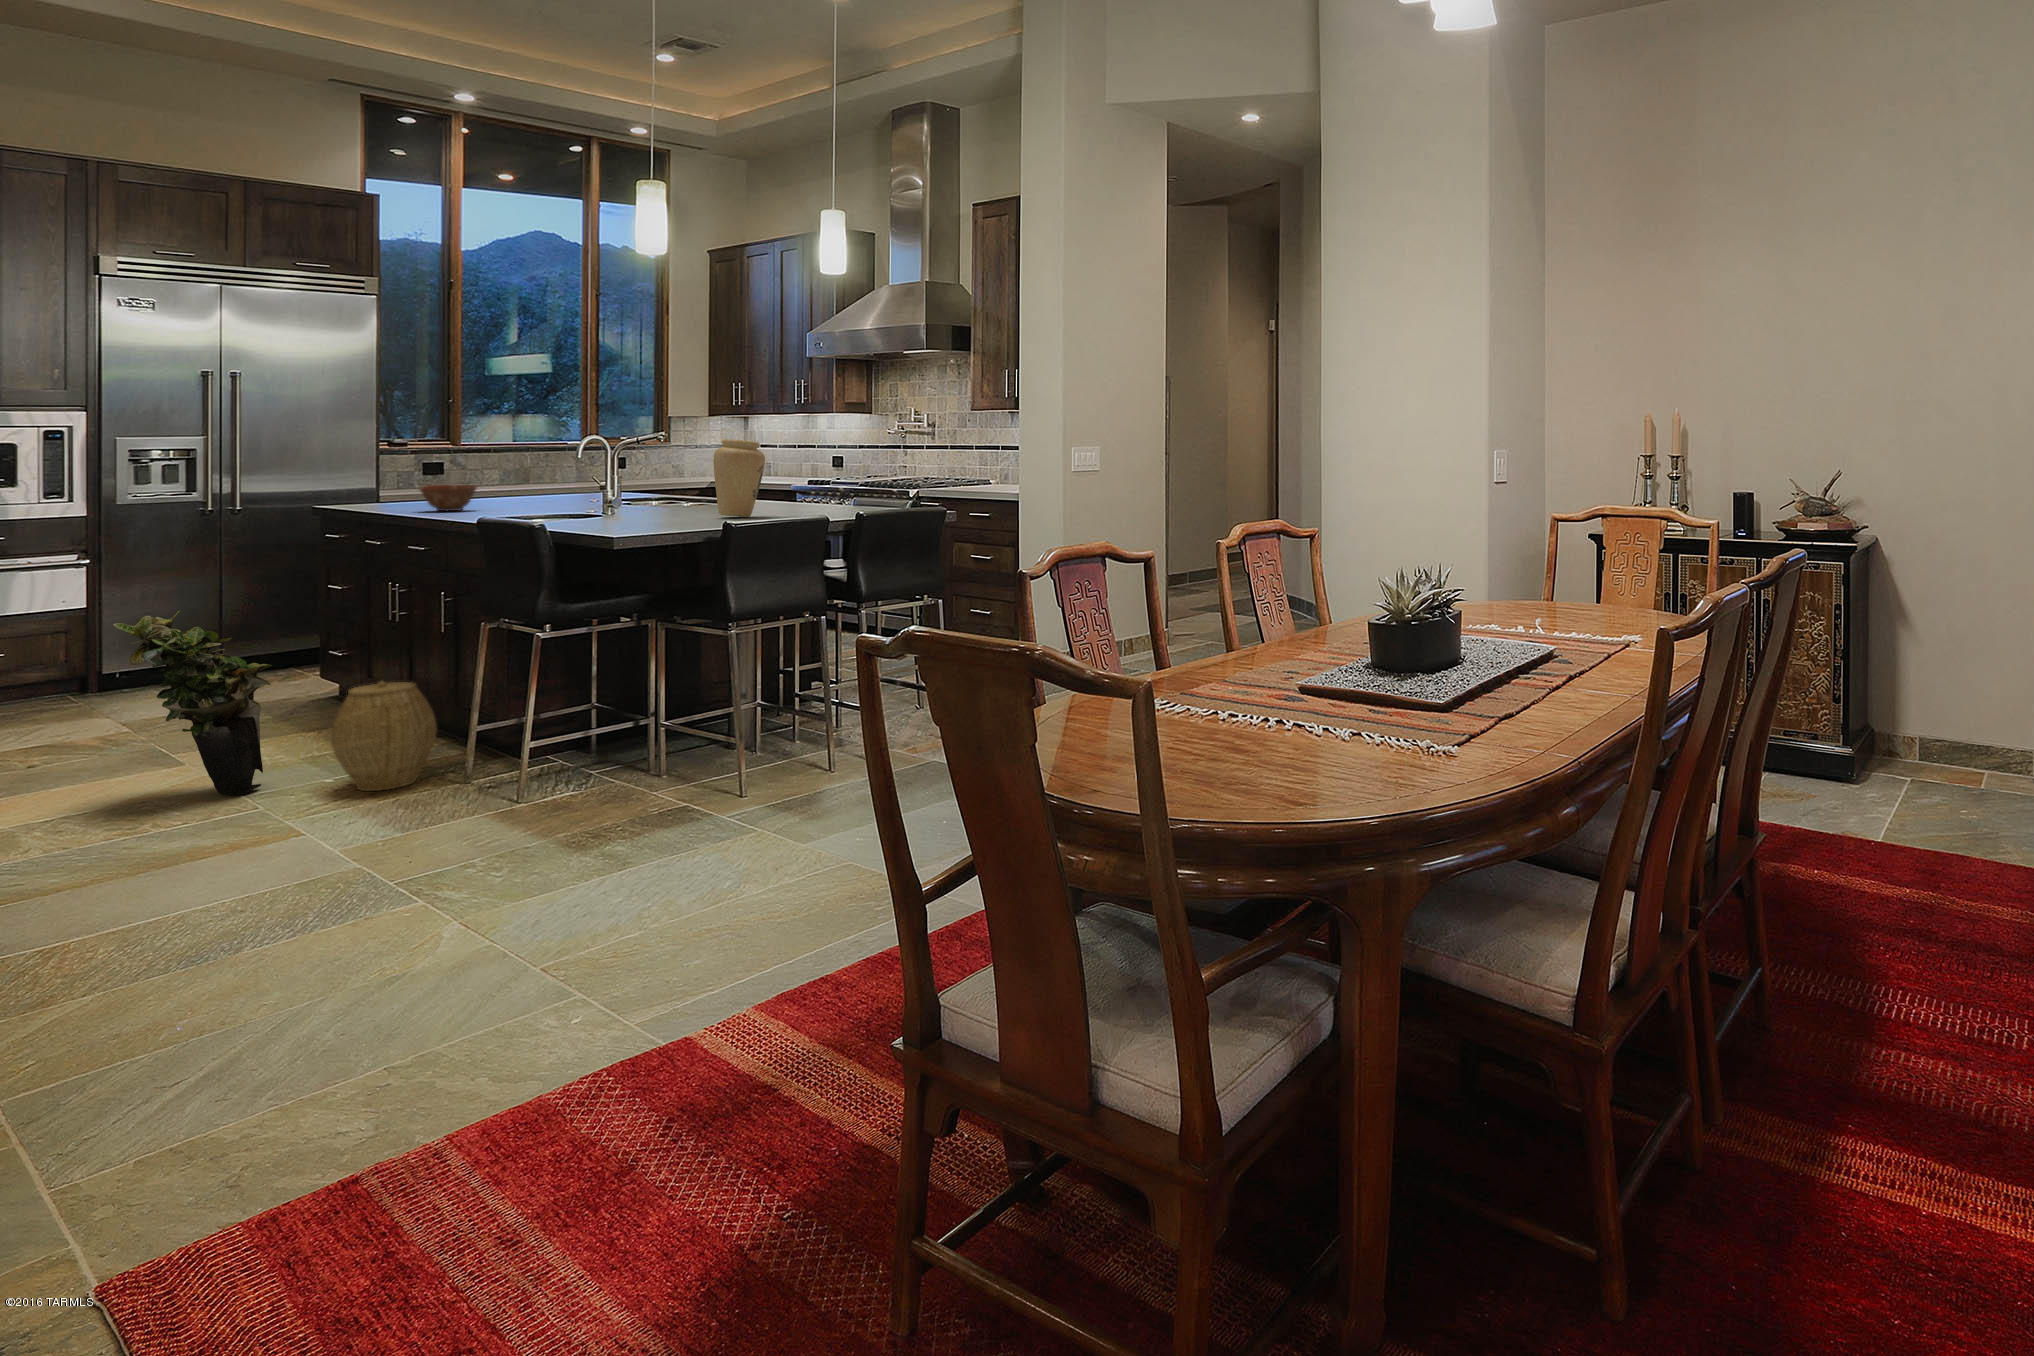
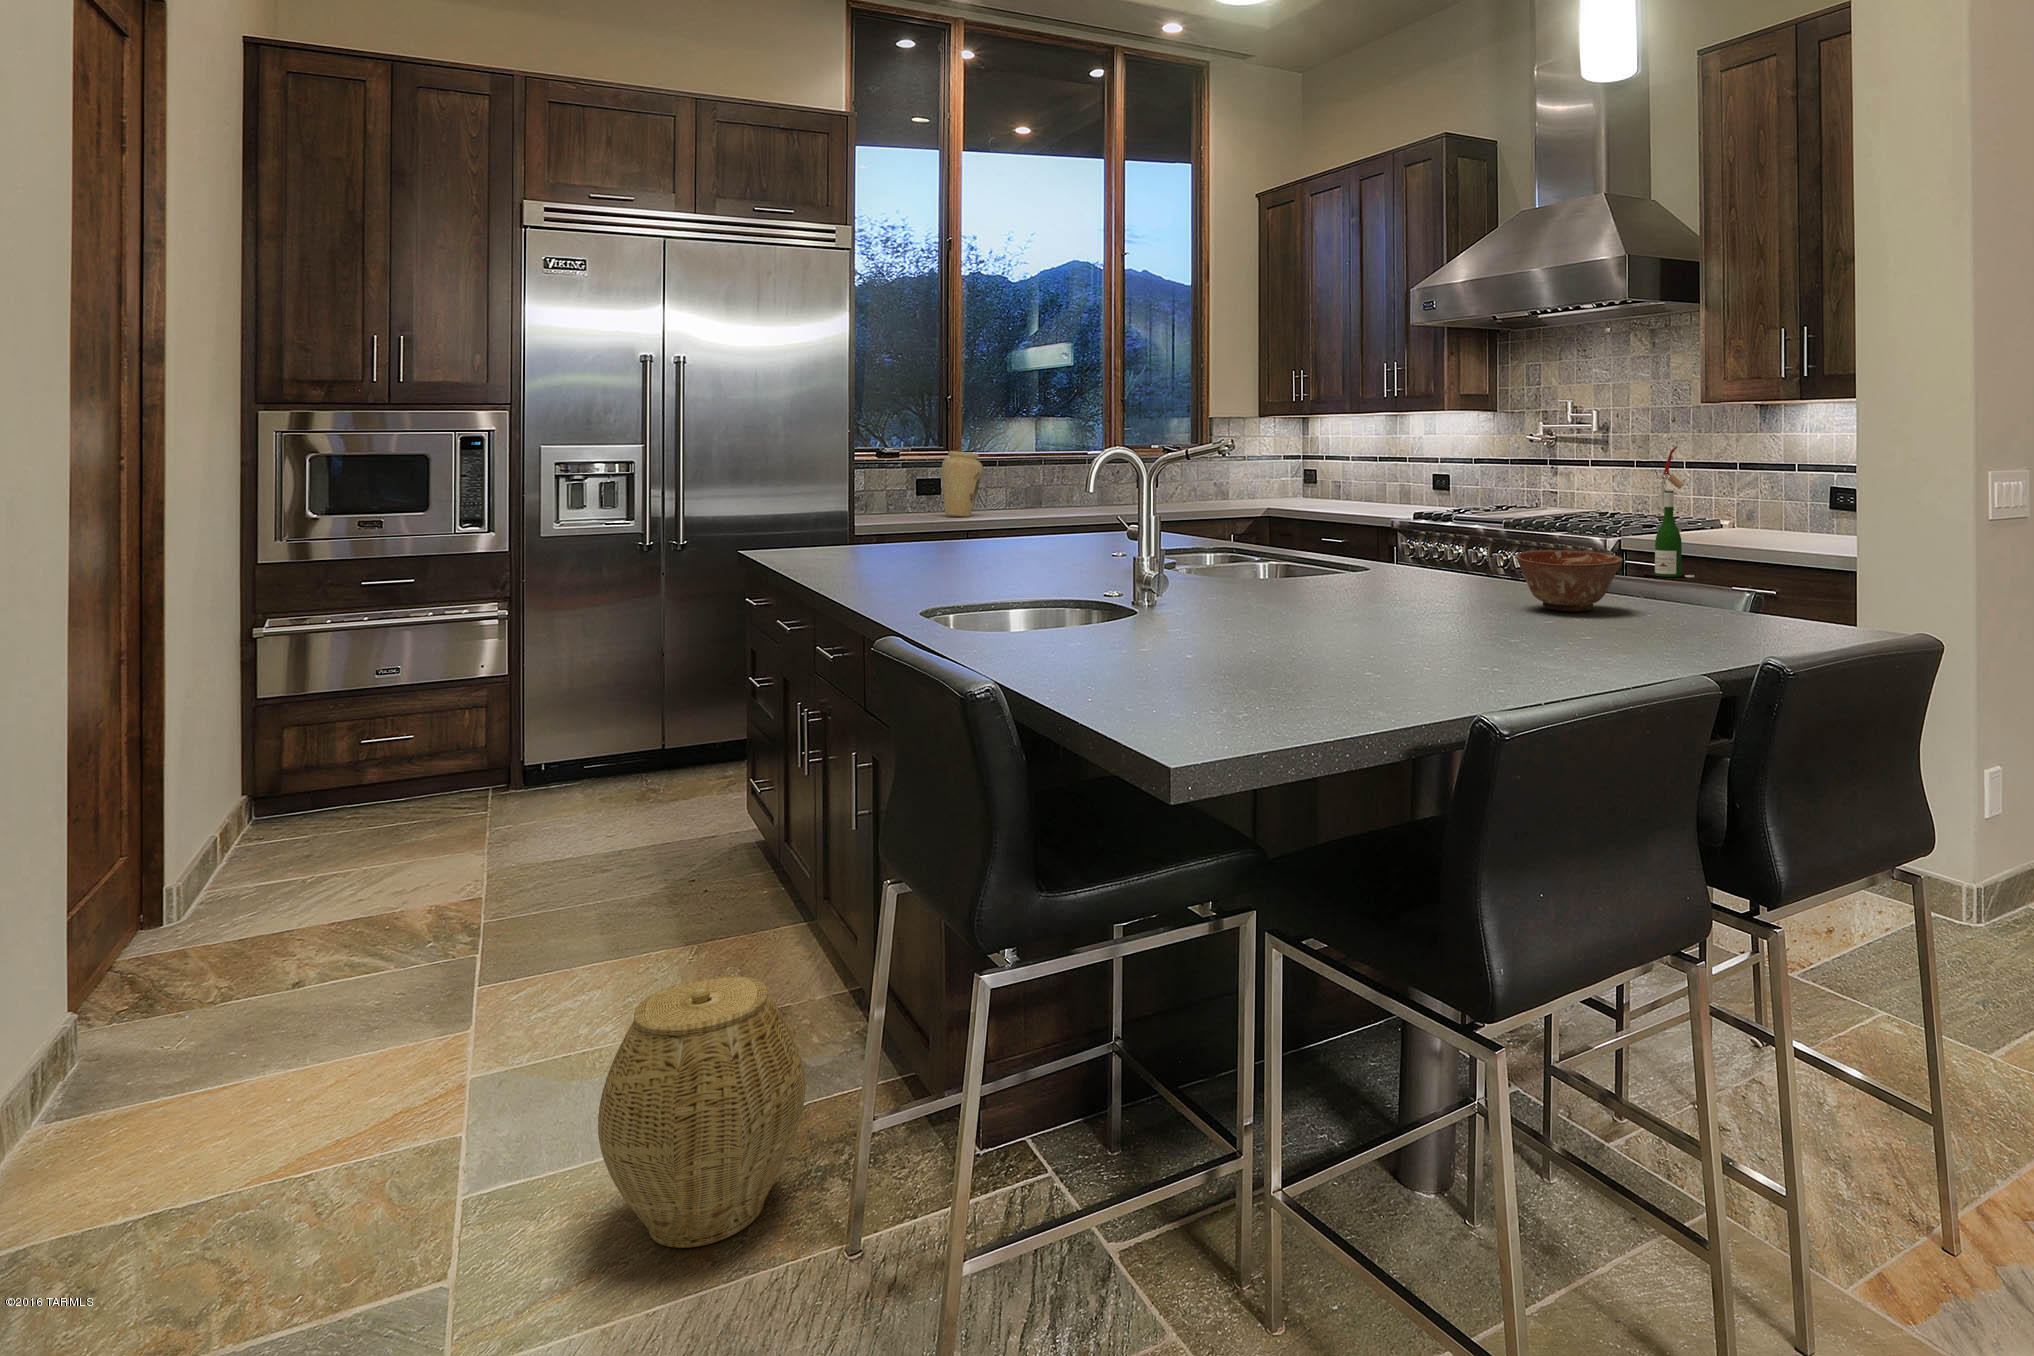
wine bottle: none [898,437,917,501] -> present [1655,446,1694,577]
vase: present [714,439,765,517] -> present [942,451,983,516]
ceramic bowl: present [419,485,477,511] -> present [1516,550,1623,611]
potted plant: present [113,611,272,795] -> none [251,794,533,1199]

